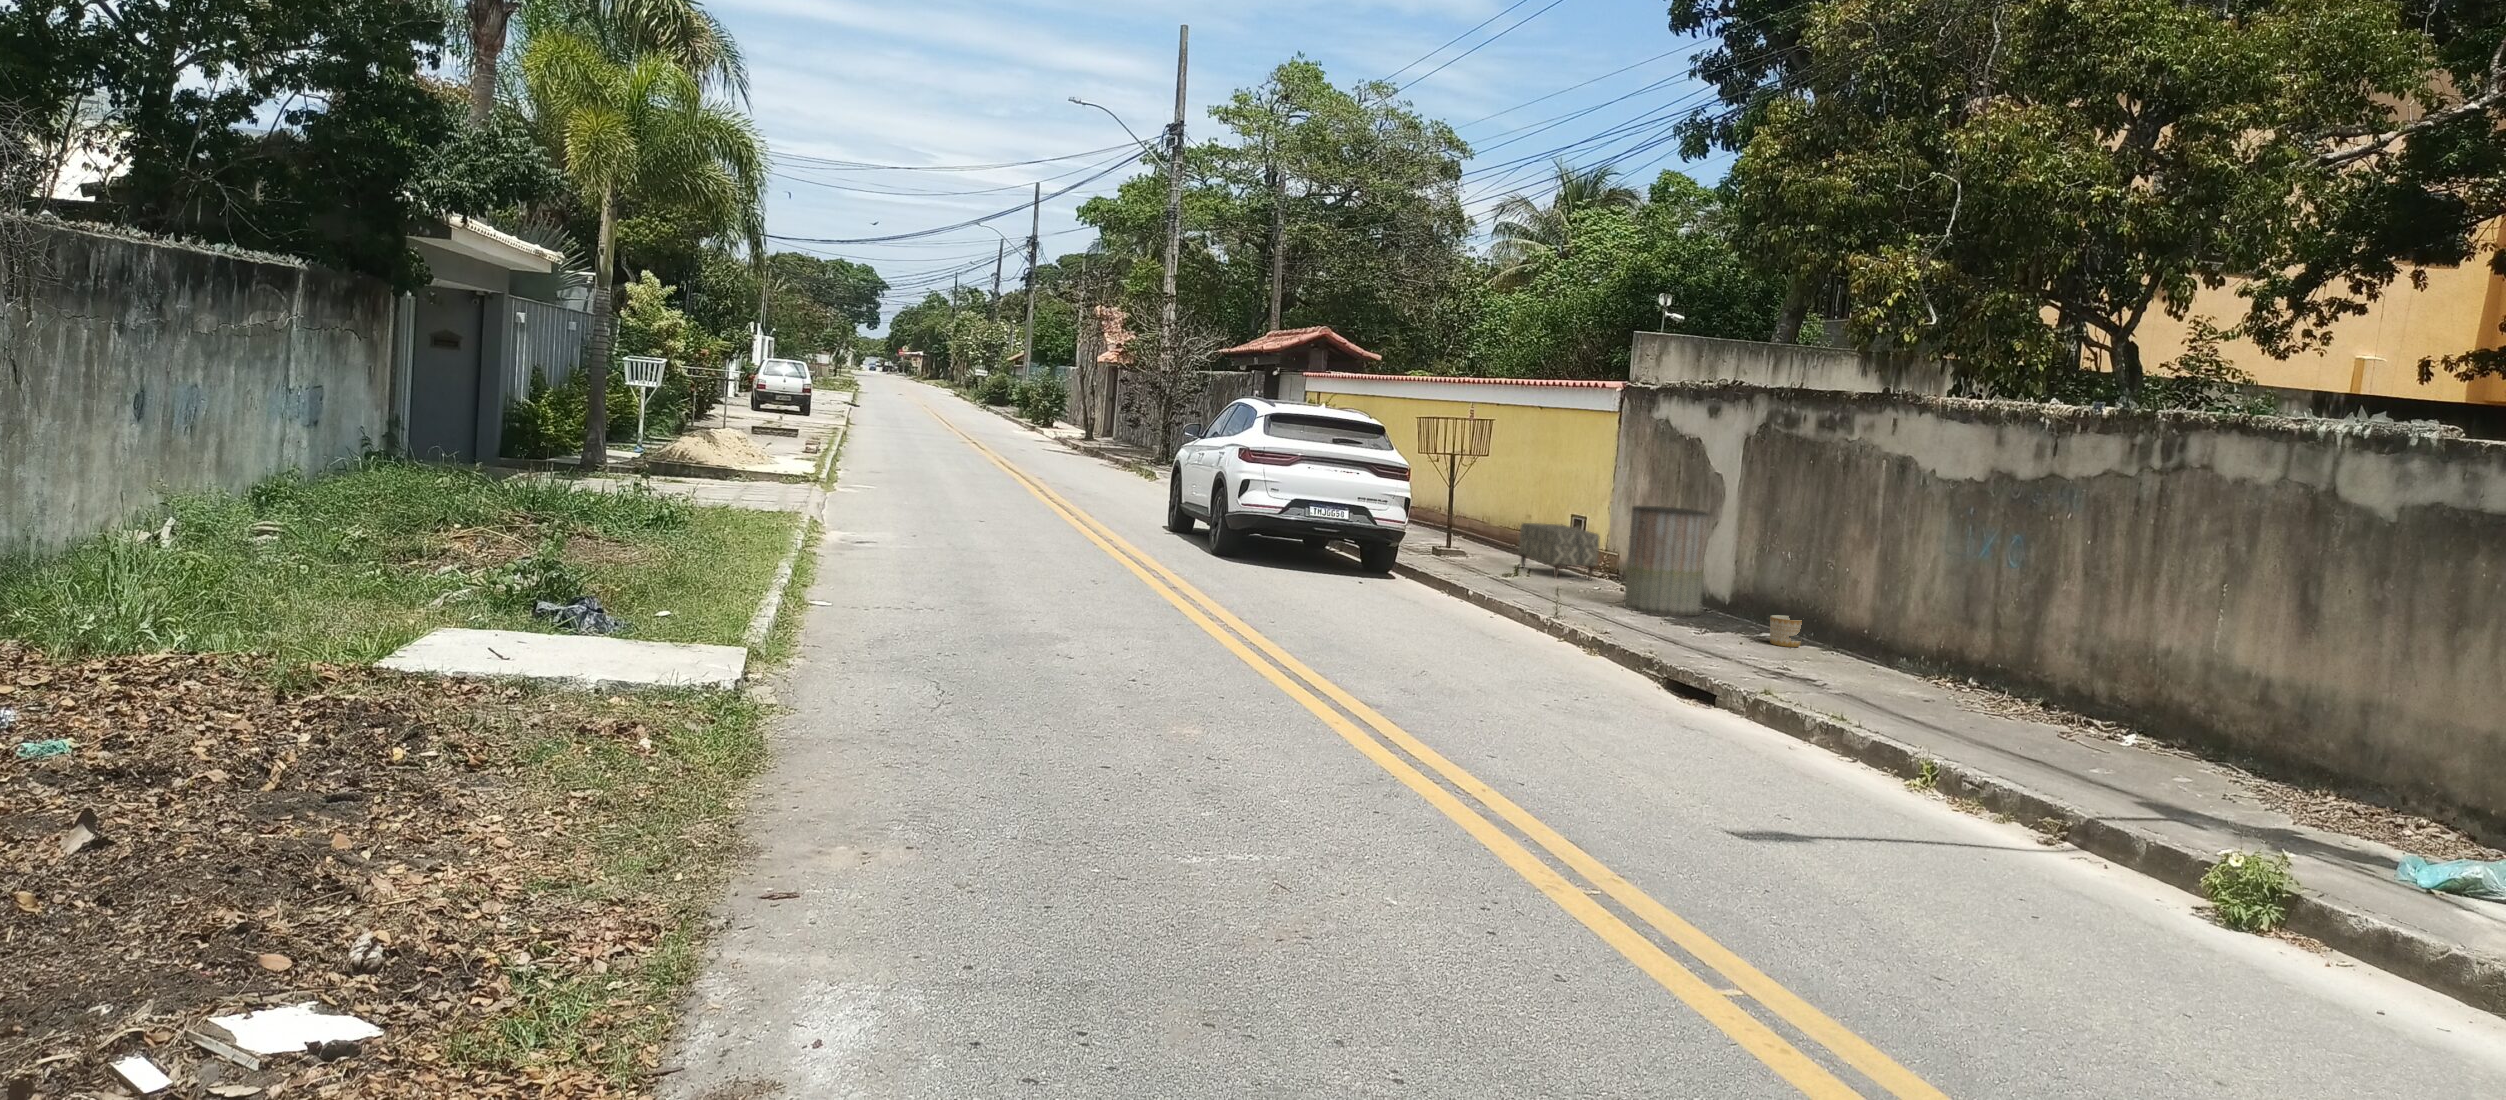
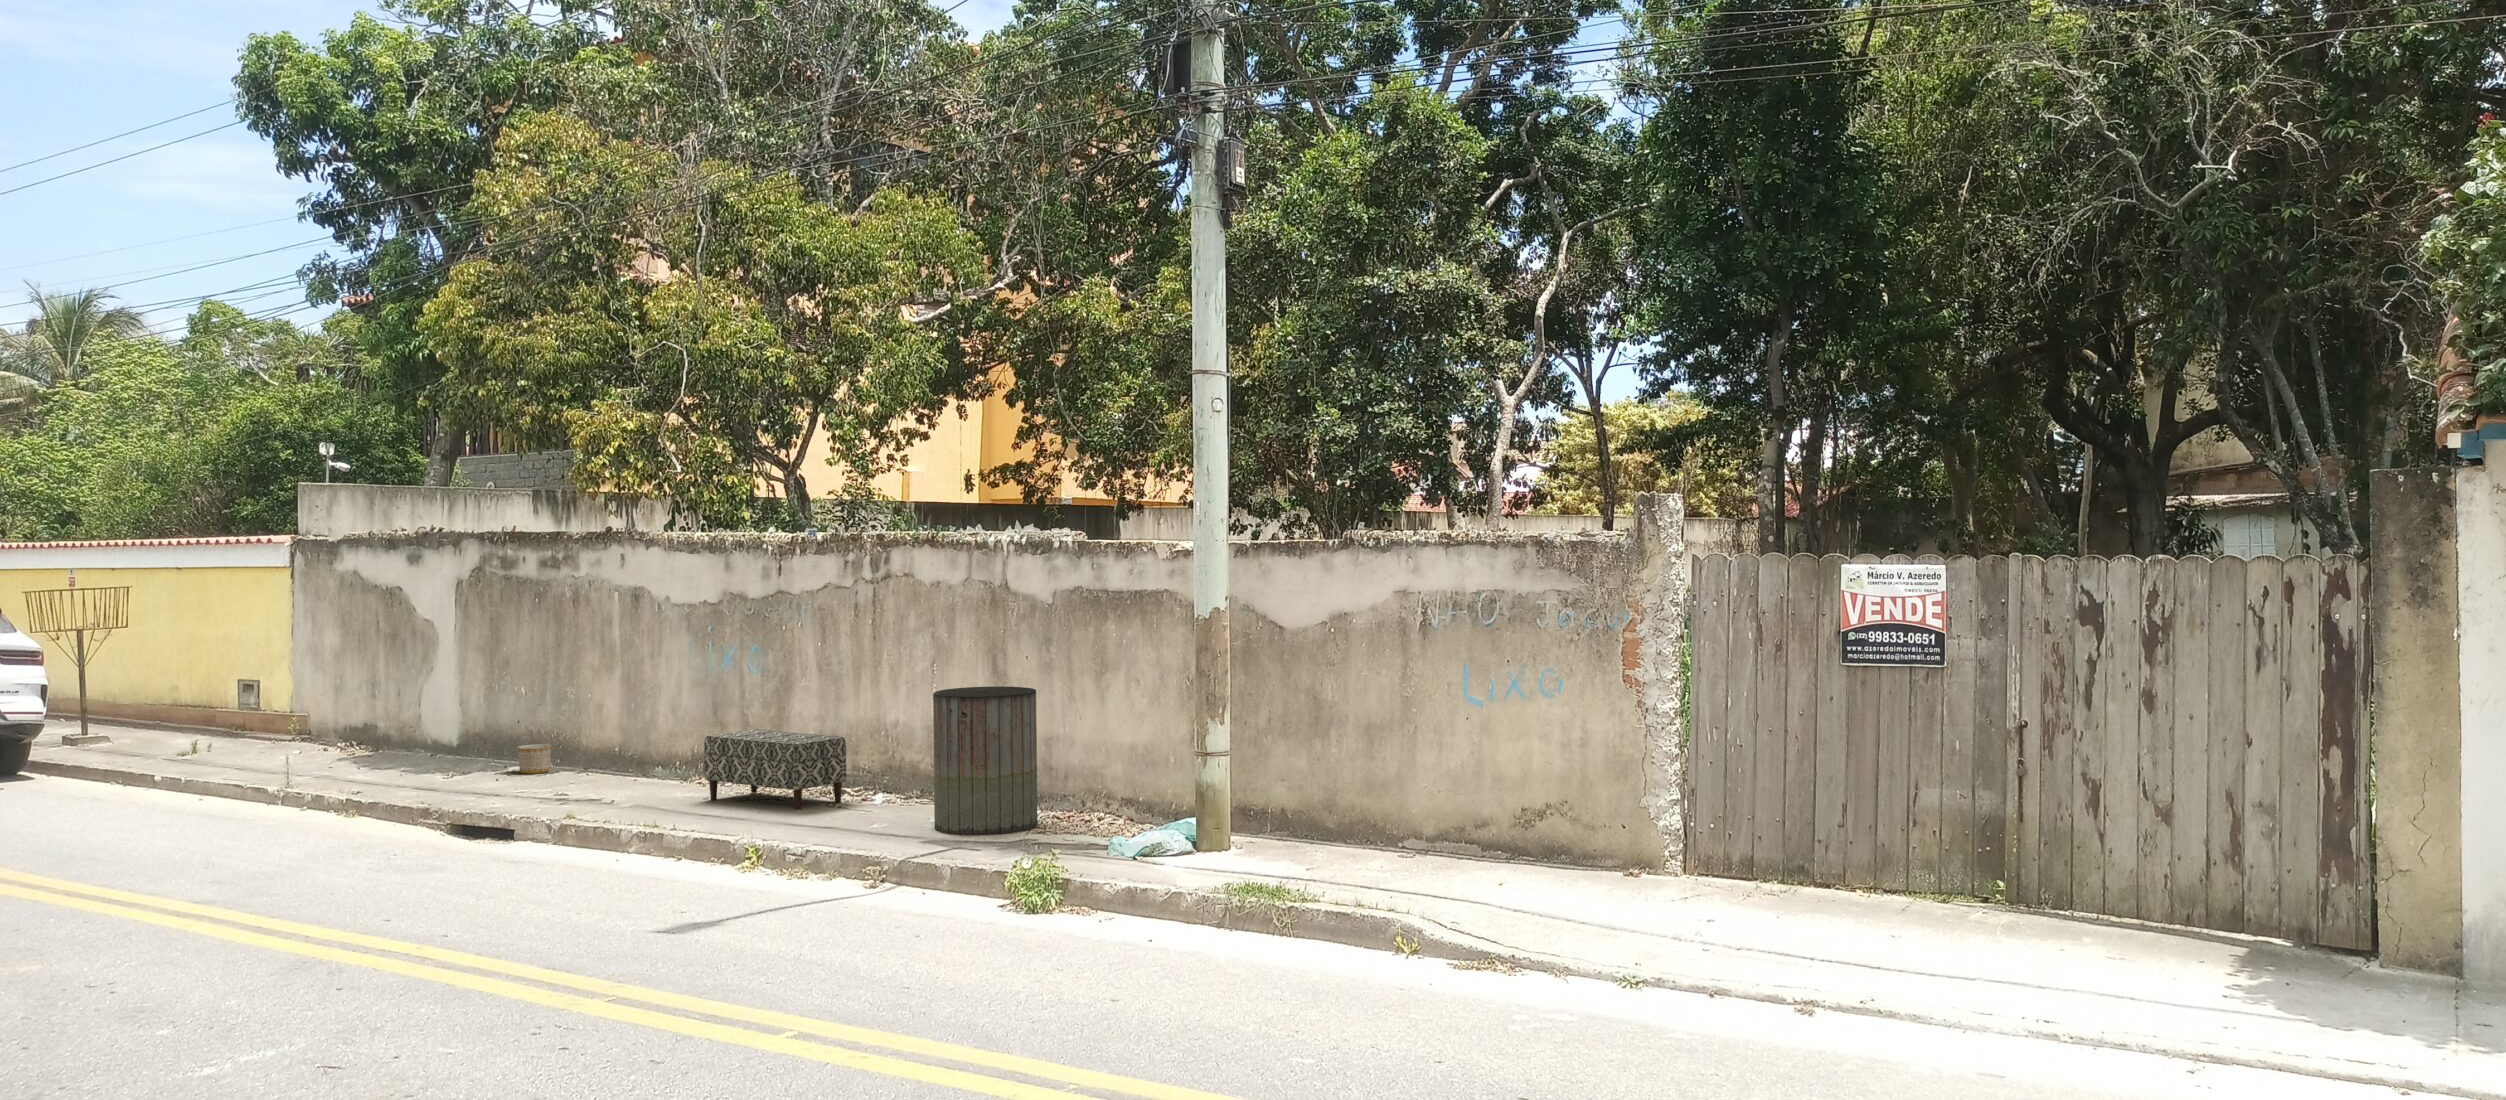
trash can: present [1624,506,1709,616] -> present [933,686,1038,836]
bench: present [1518,523,1600,580] -> present [704,729,846,810]

